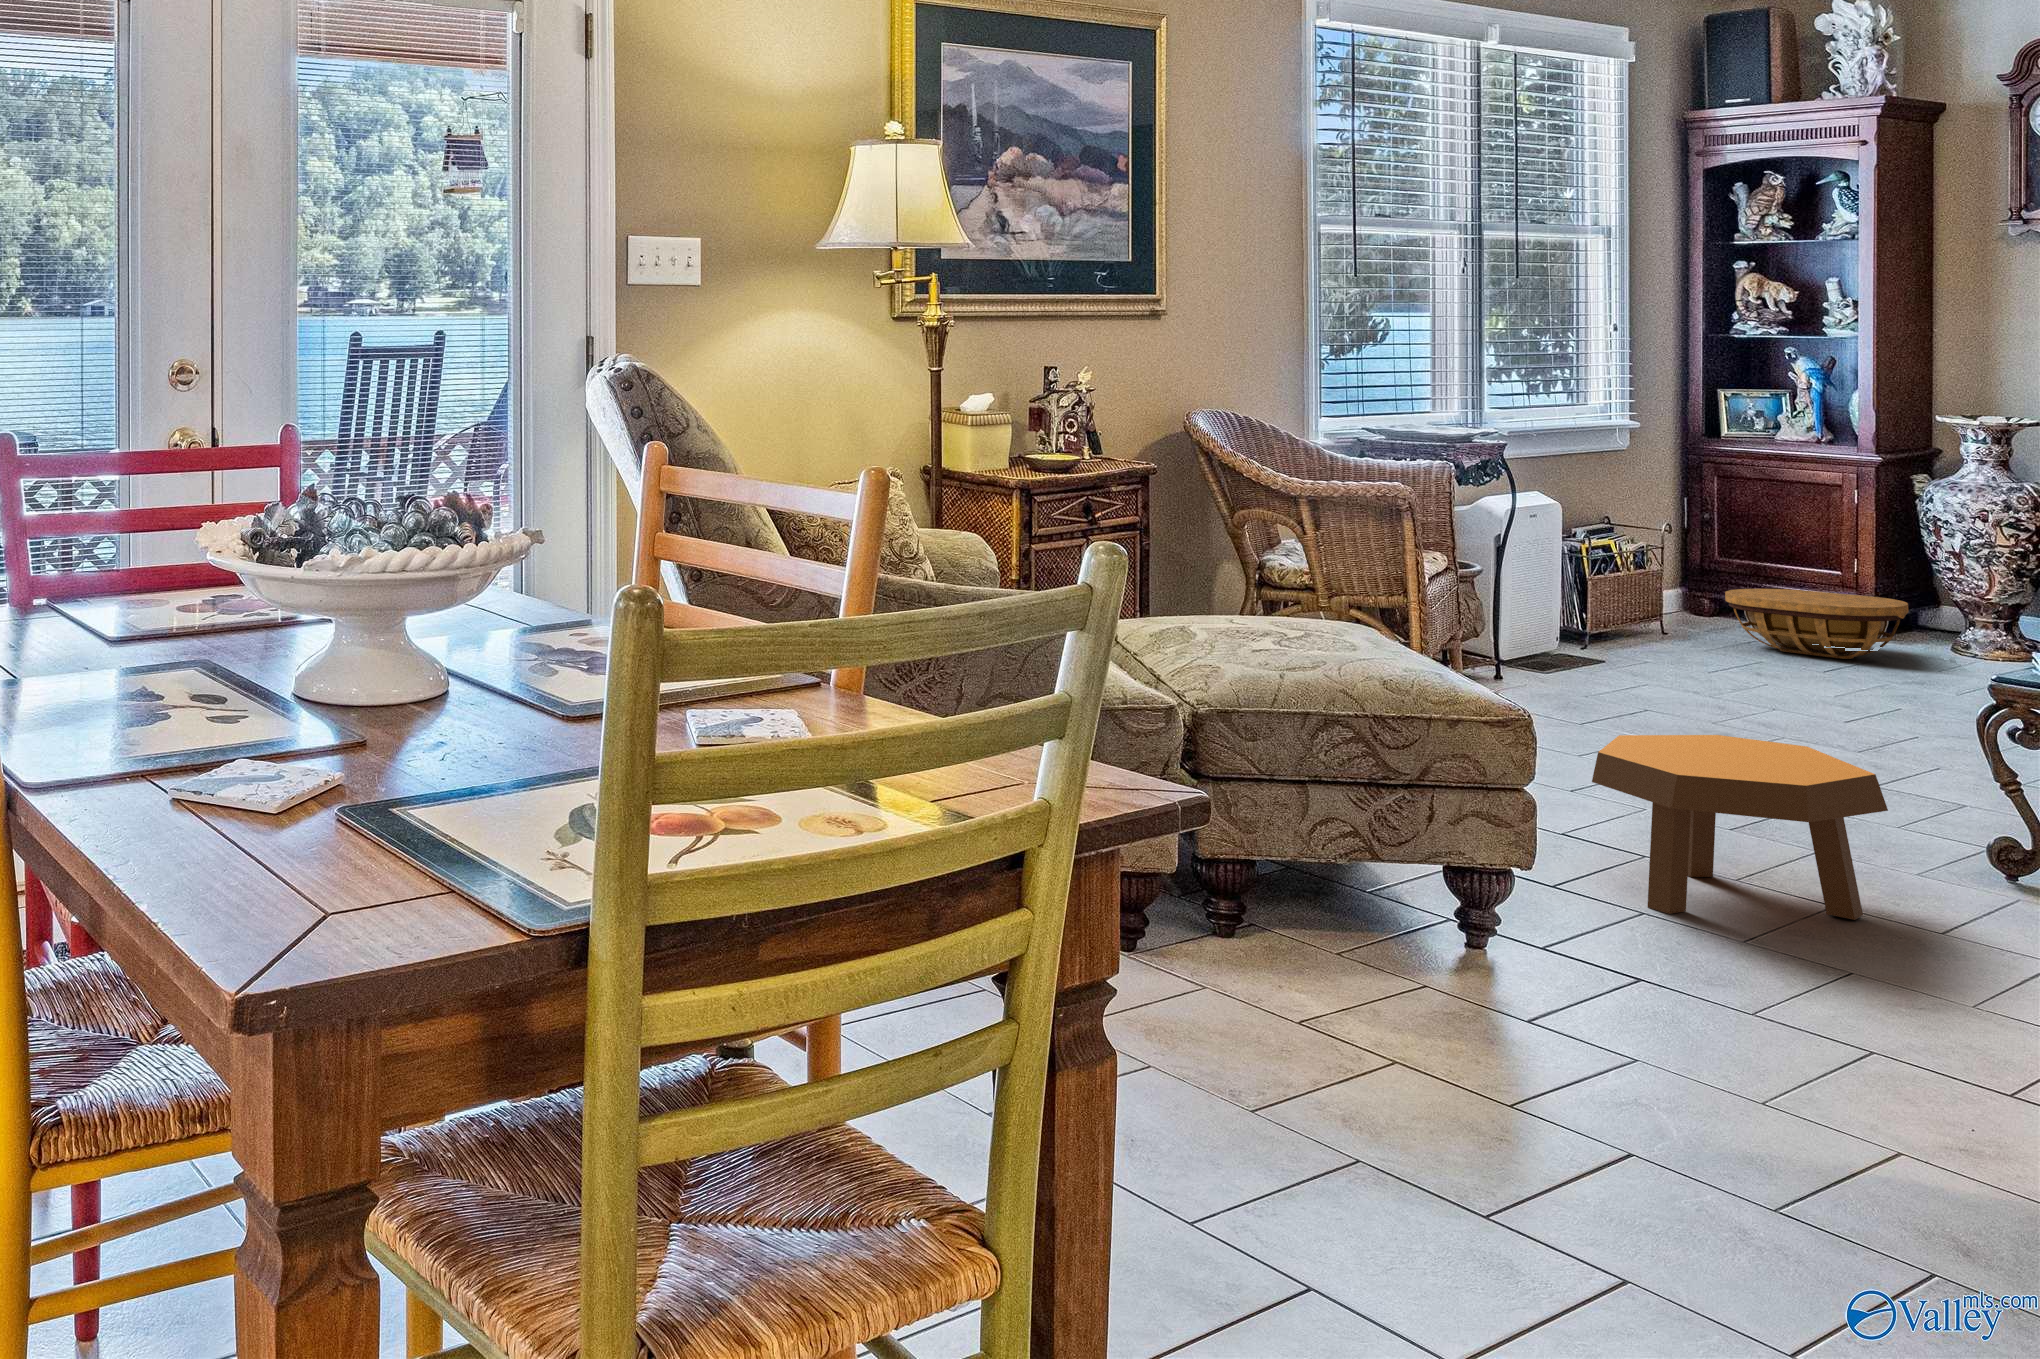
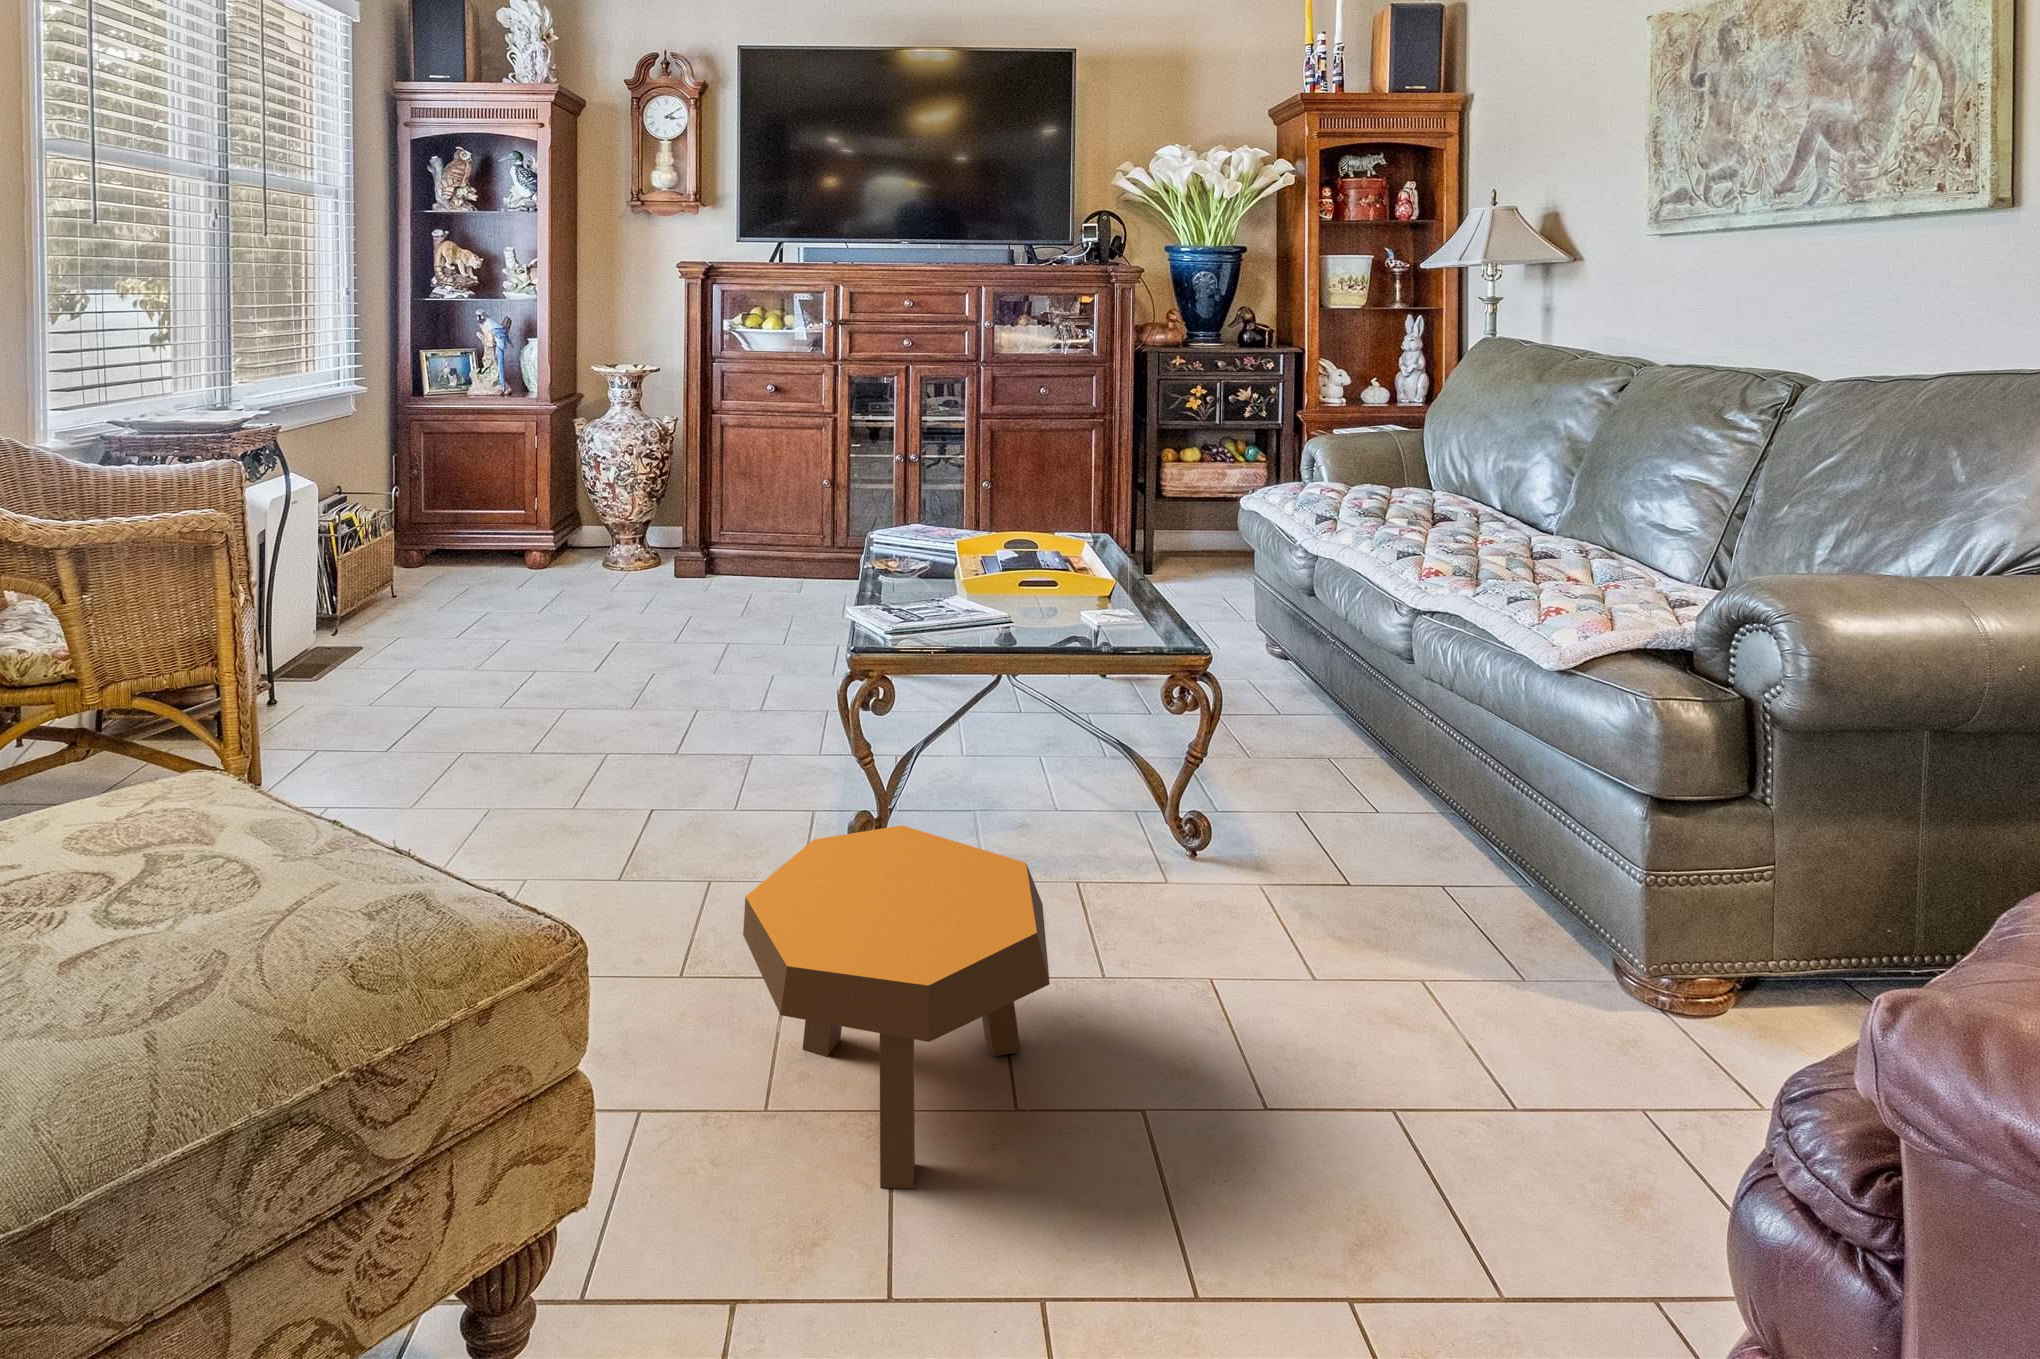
basket: present [1725,589,1908,659] -> none [445,522,582,584]

